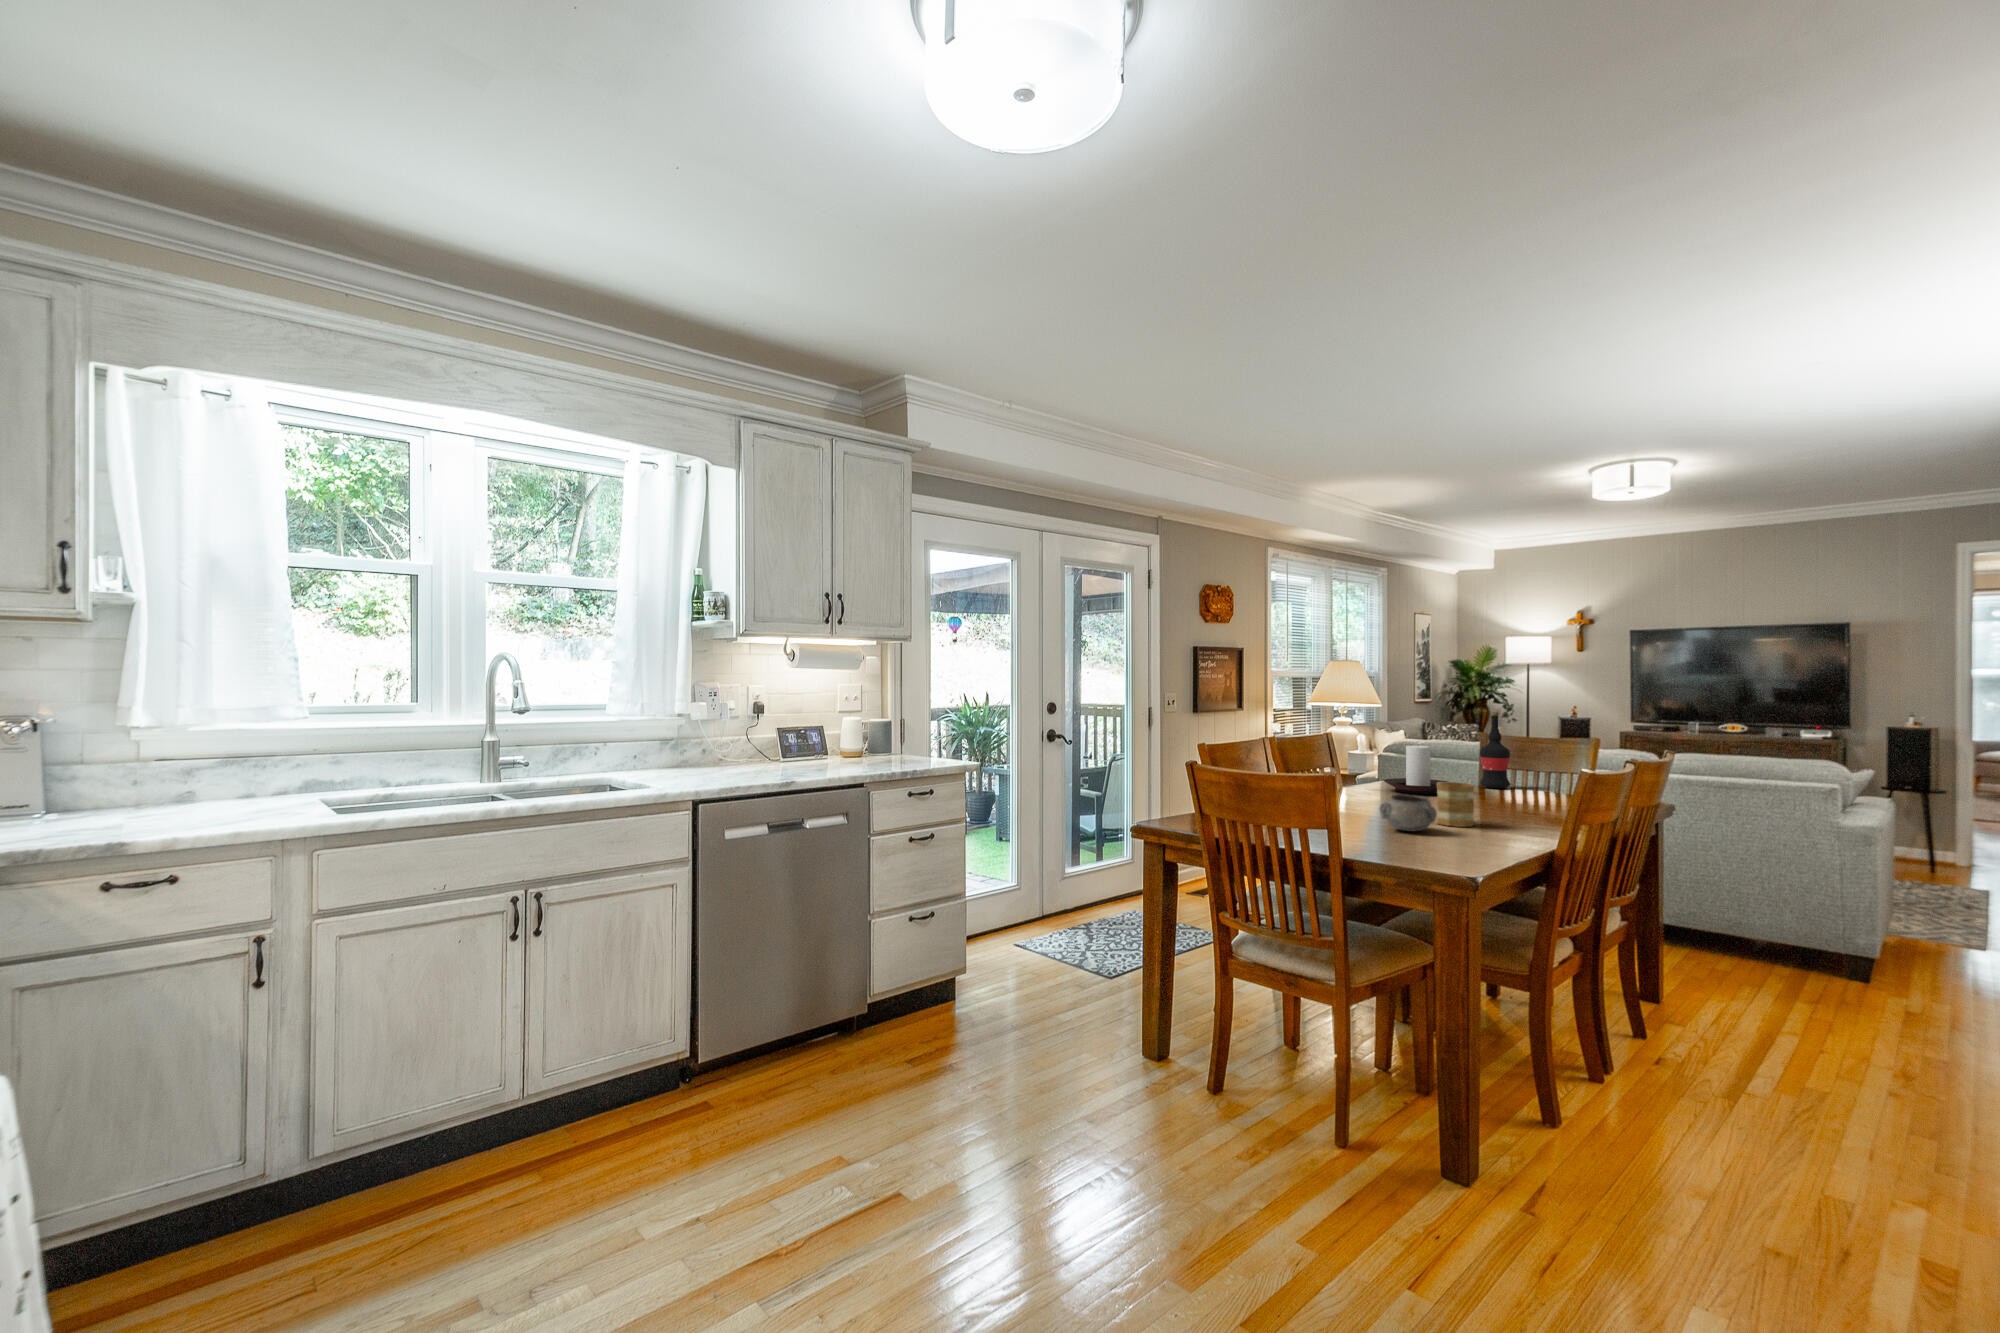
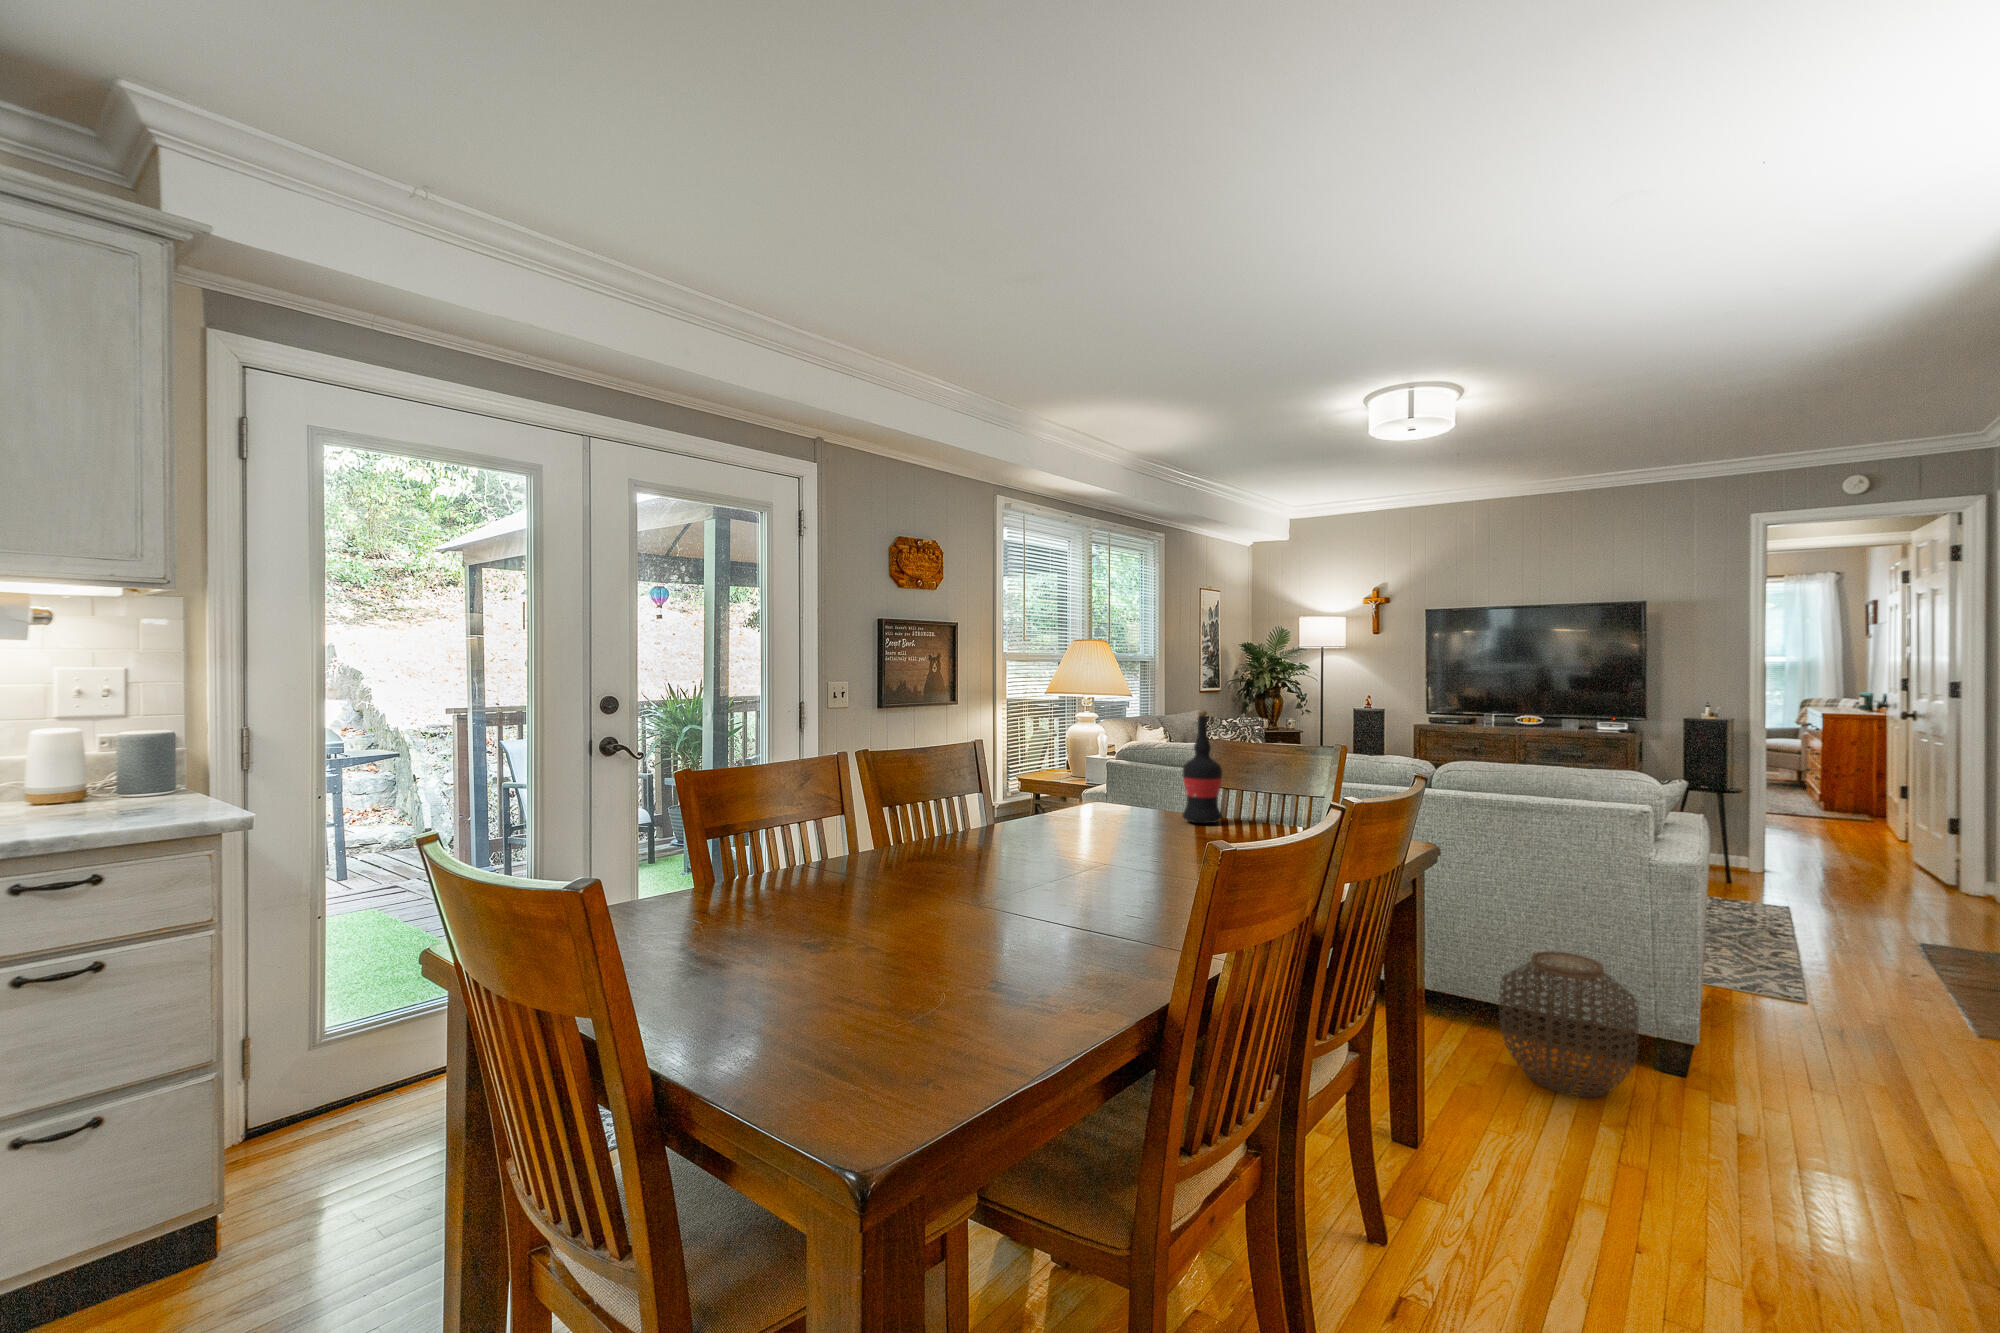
candle holder: present [1383,746,1447,794] -> none [1033,760,1133,839]
mug: present [1437,782,1474,827] -> none [1024,842,1091,928]
decorative bowl: present [1380,794,1437,832] -> none [895,873,993,949]
woven basket: none [1719,890,1832,992] -> present [1500,951,1638,1097]

